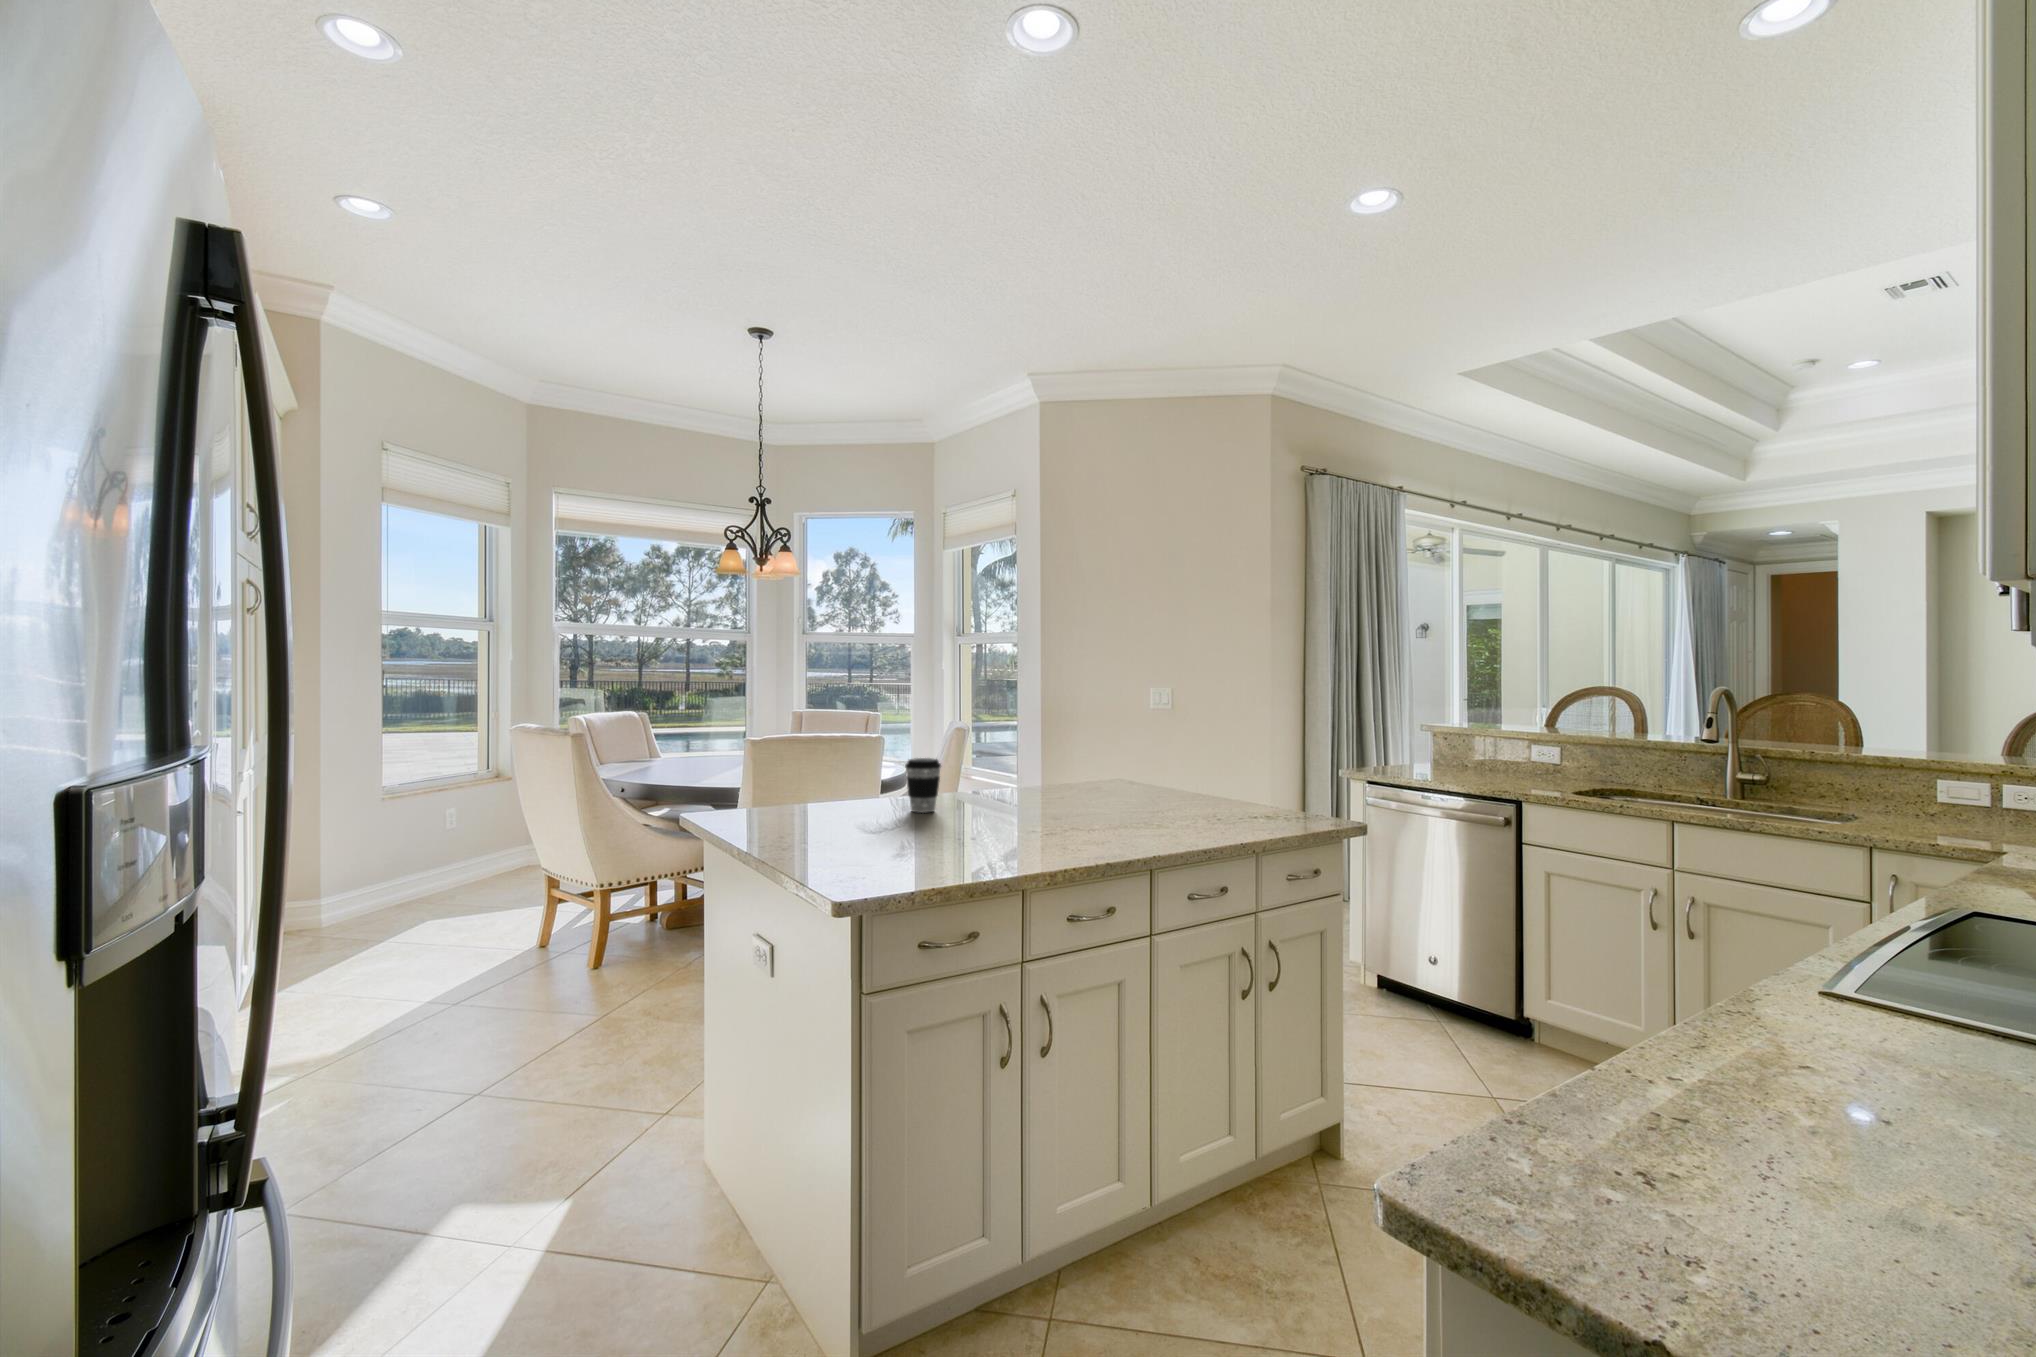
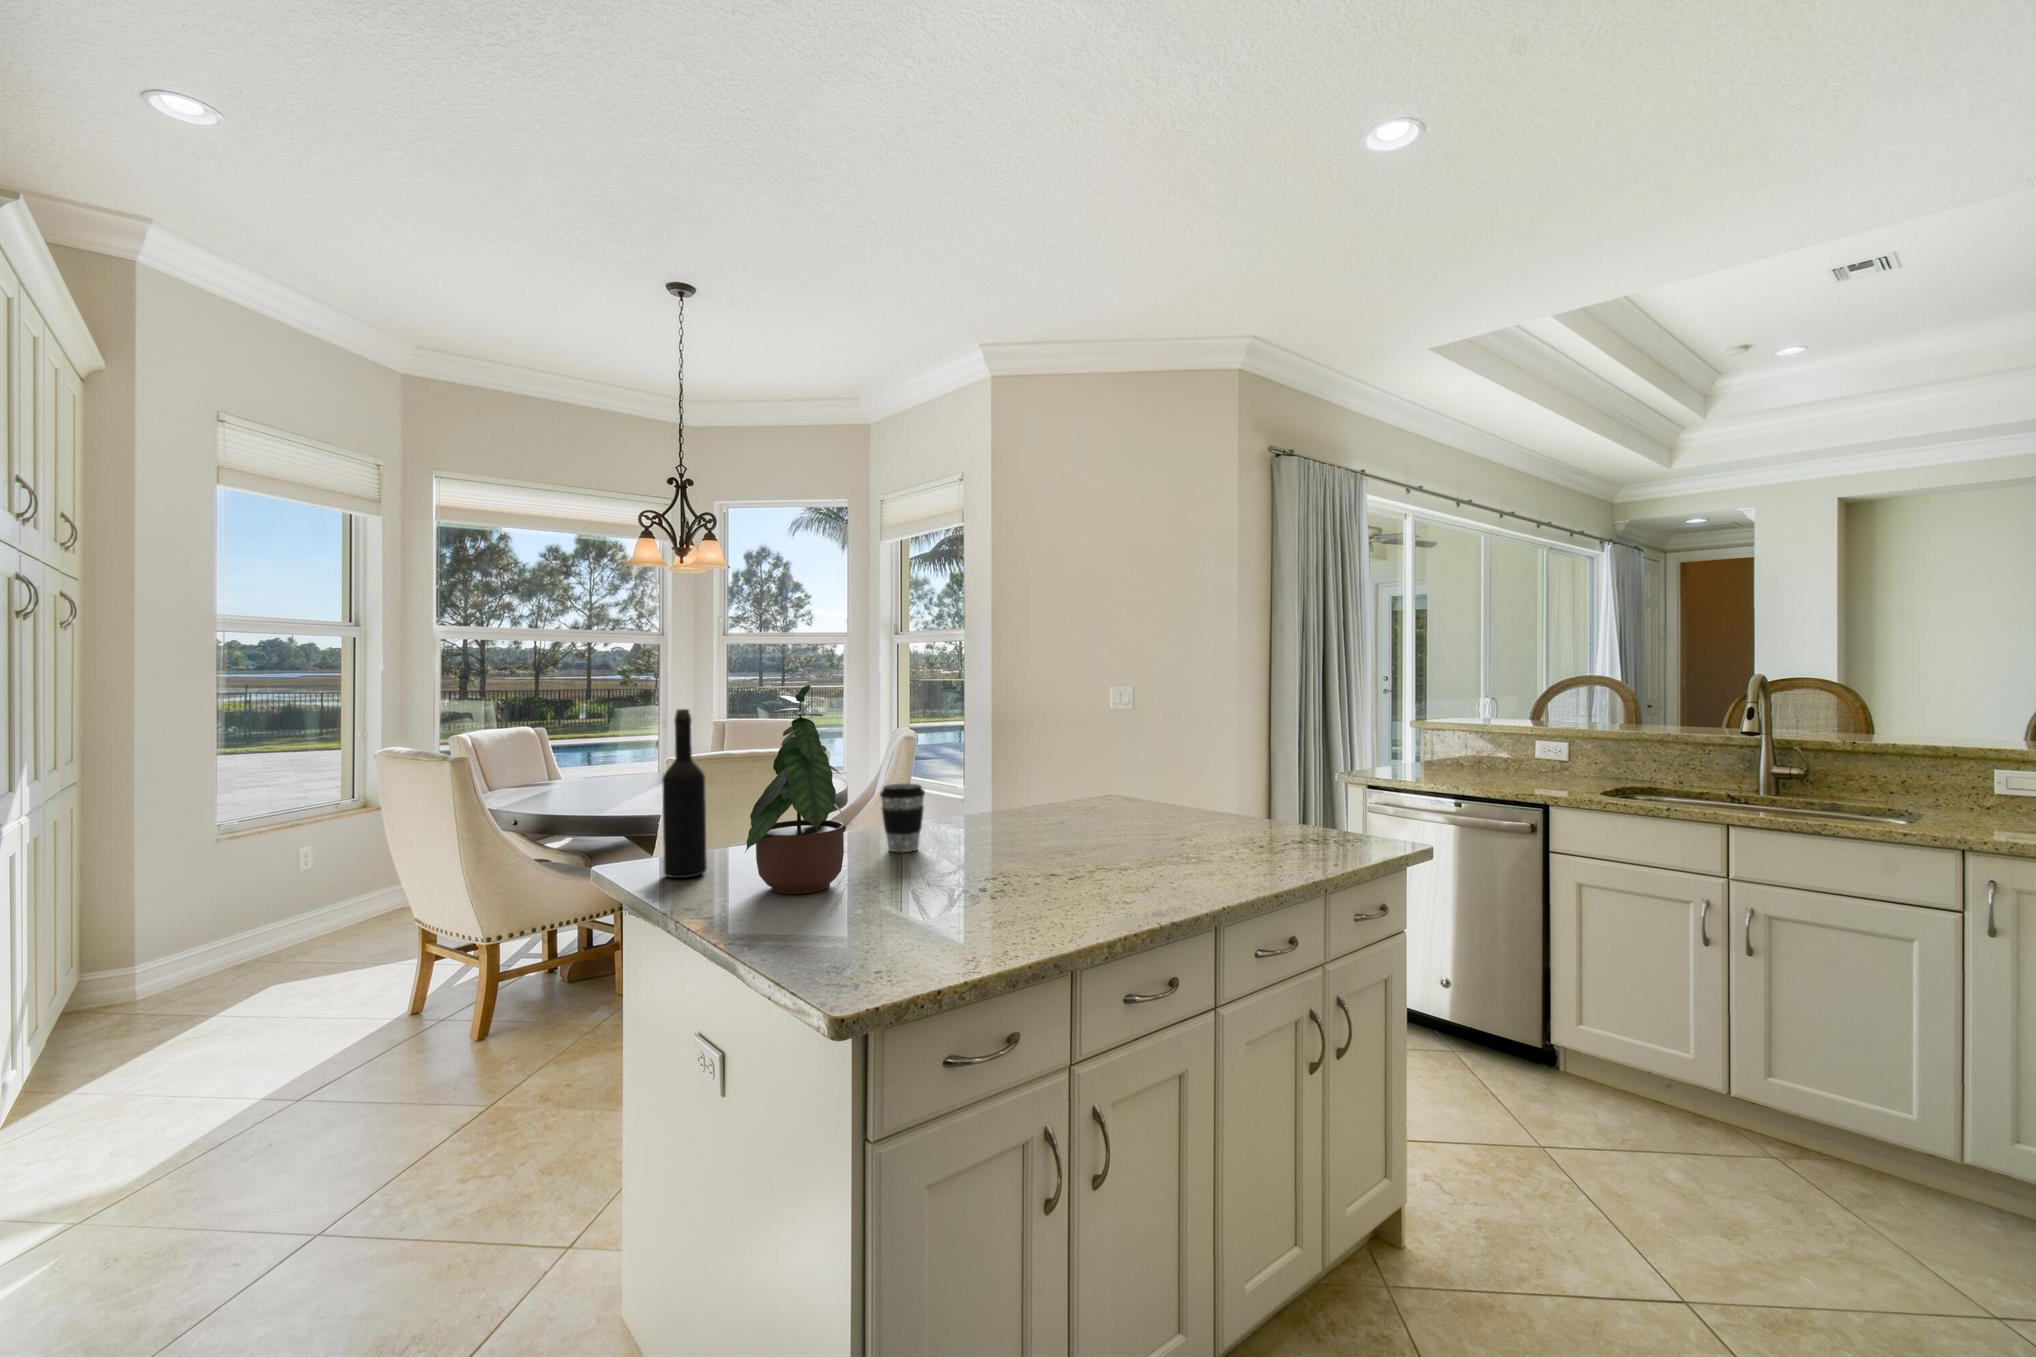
potted plant: none [786,675,880,835] -> present [745,685,849,894]
wine bottle: none [735,693,767,822] -> present [662,709,707,878]

